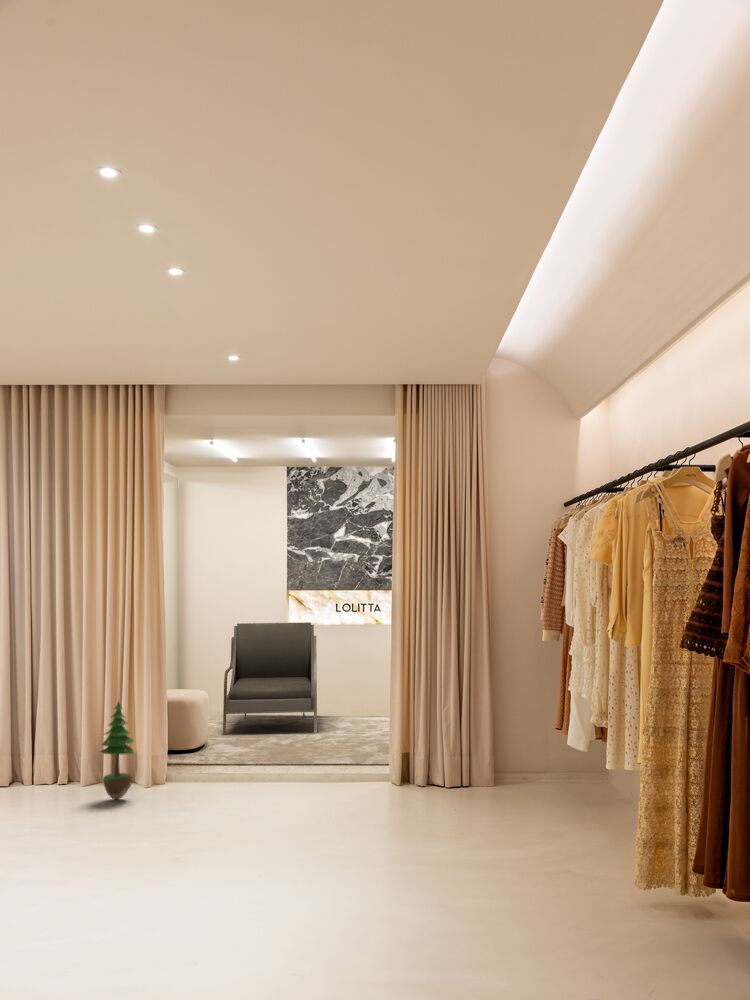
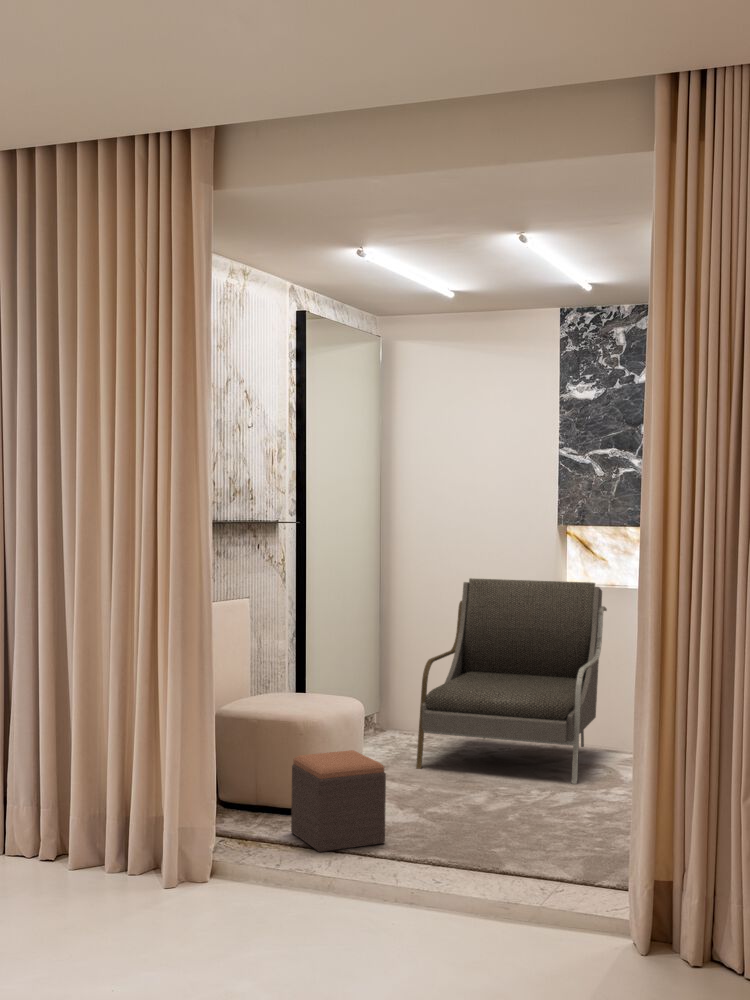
potted tree: present [100,702,134,800] -> none [77,715,142,893]
footstool: none [191,717,246,771] -> present [291,750,386,852]

